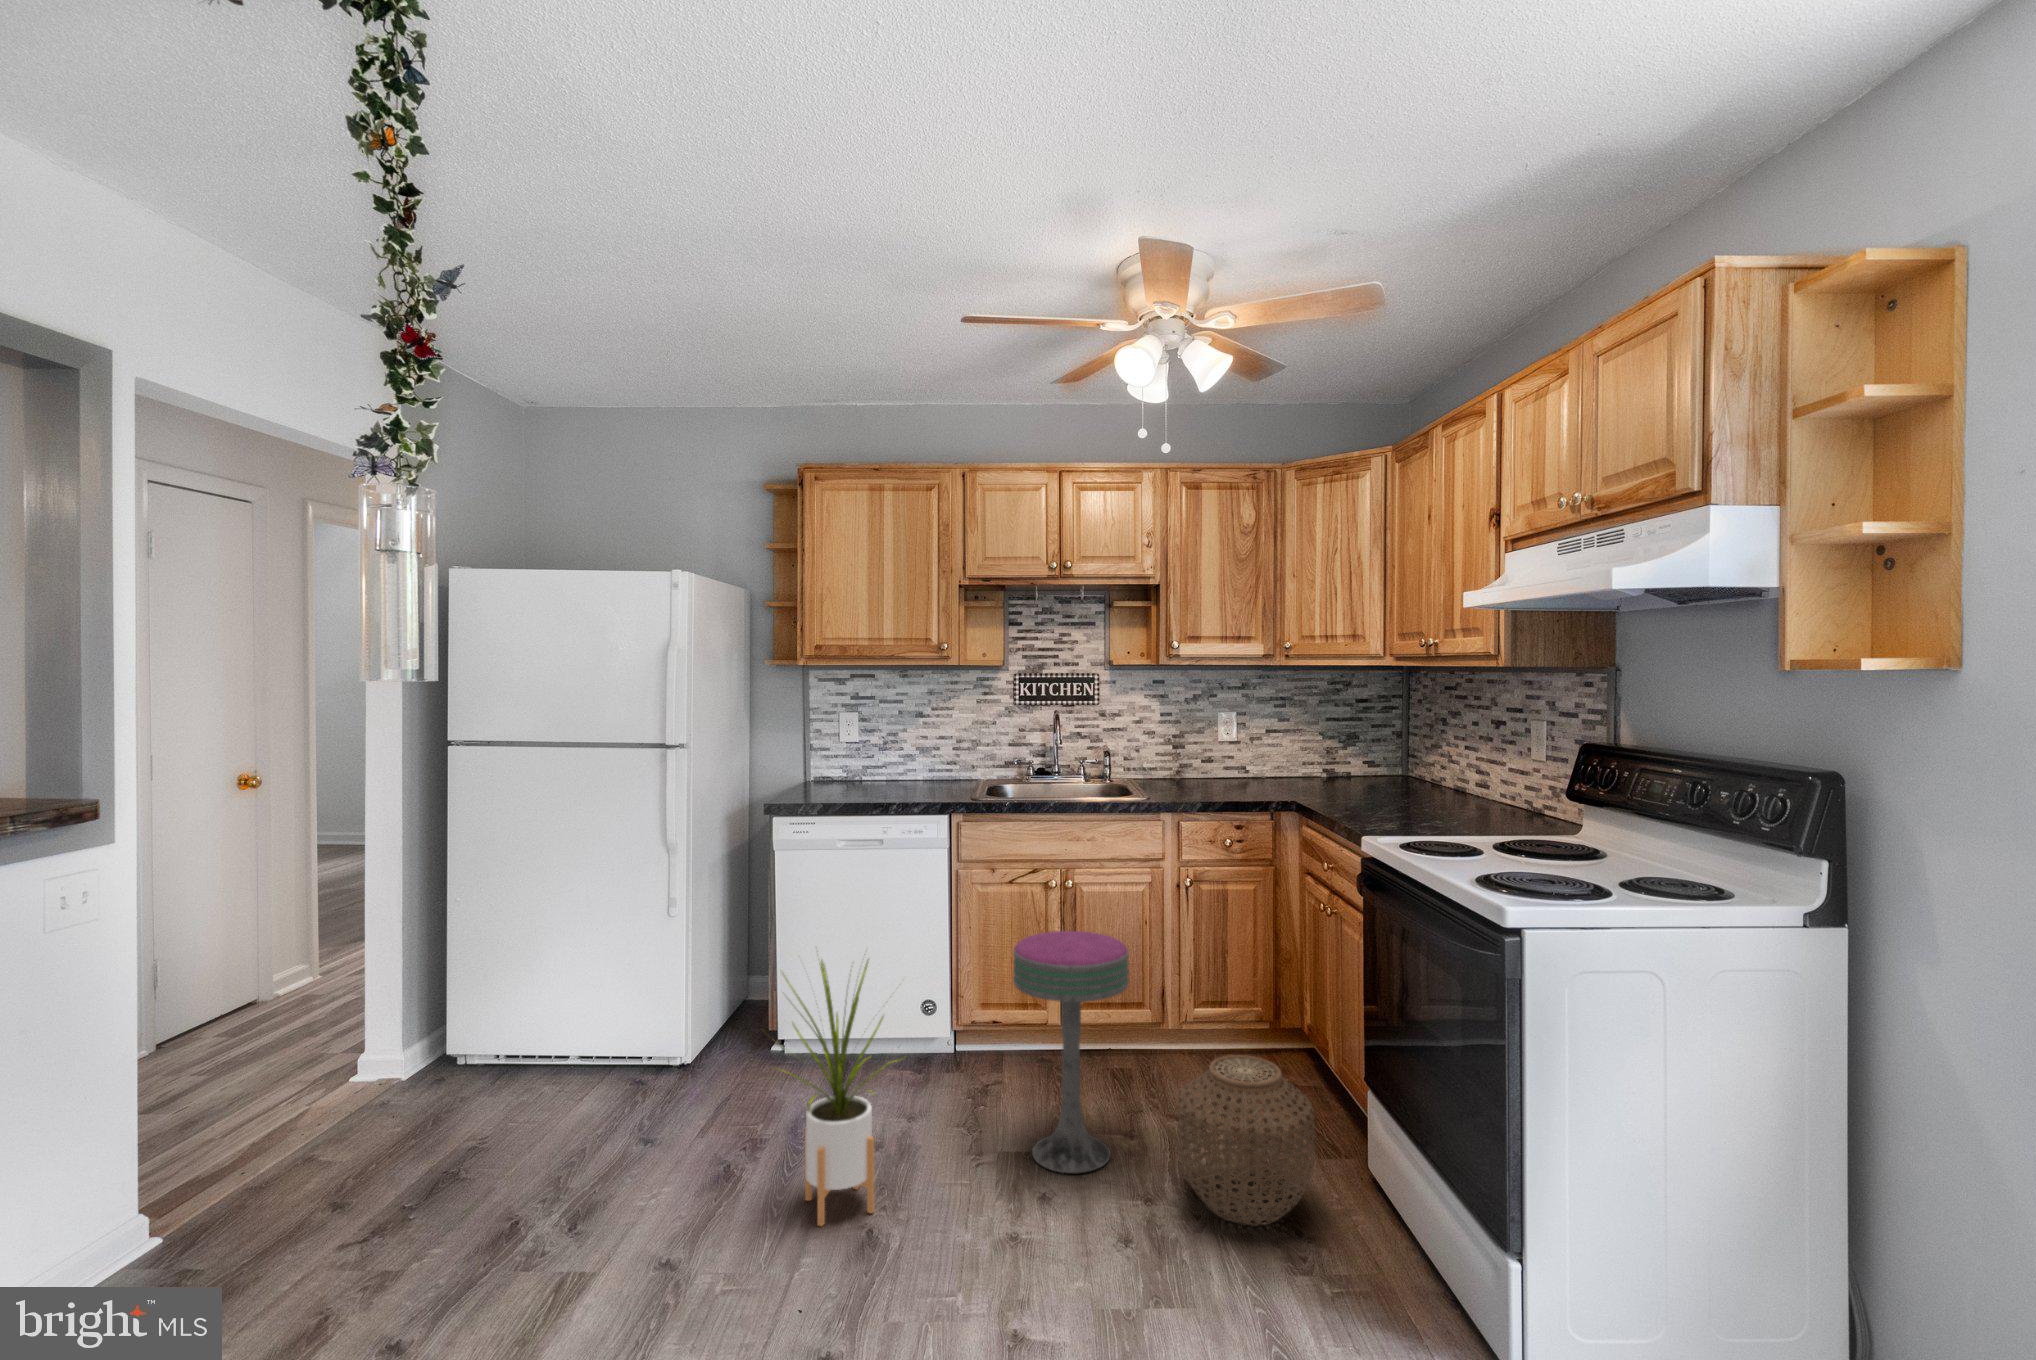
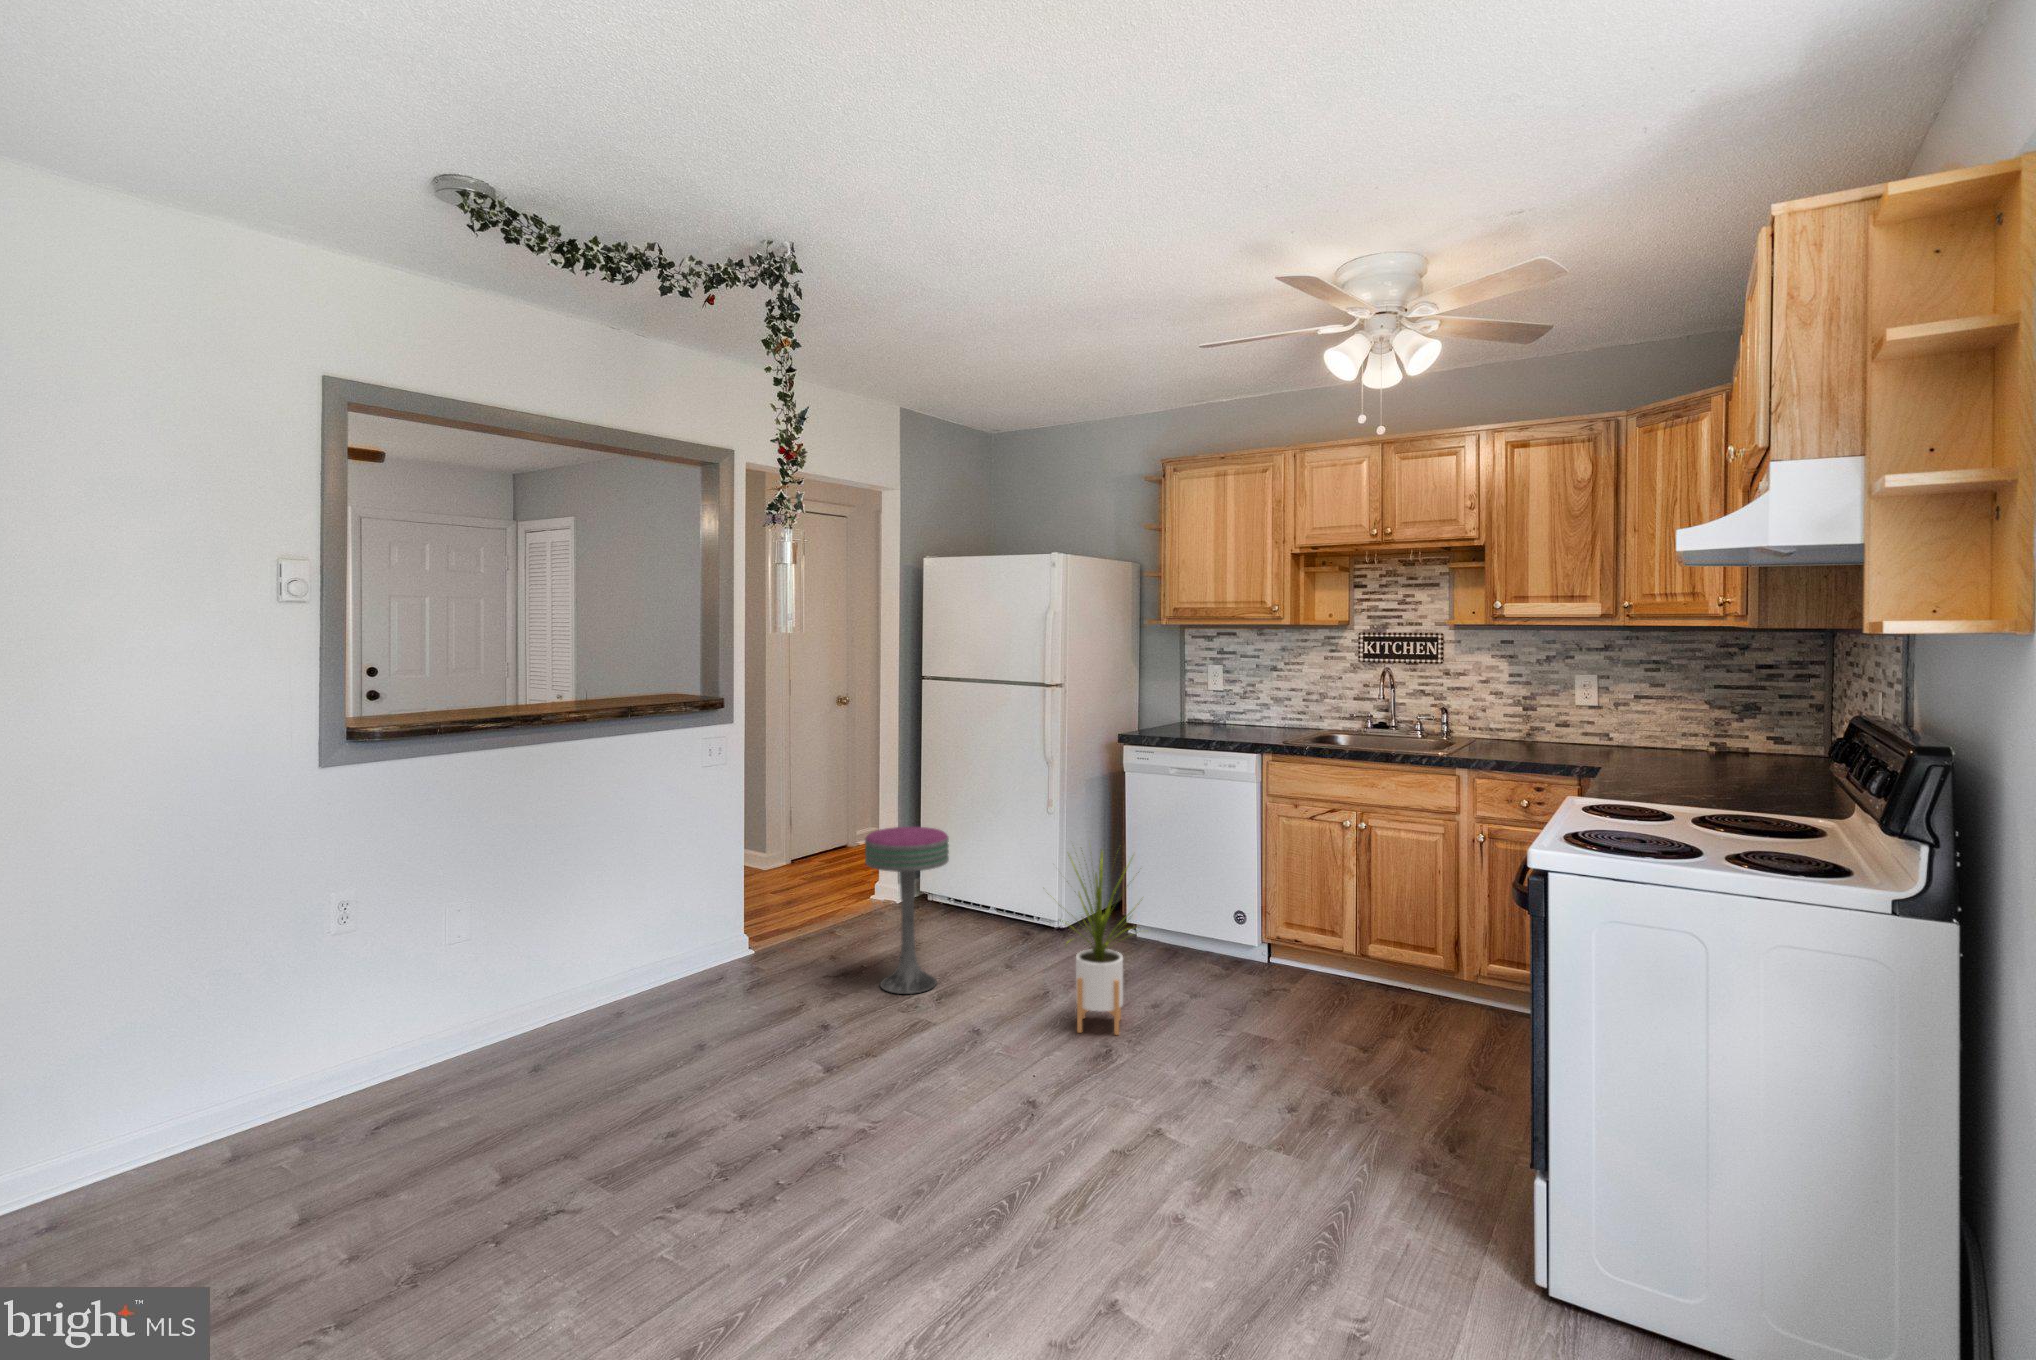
bar stool: present [1013,931,1129,1173] -> present [865,827,949,994]
woven basket: present [1177,1055,1315,1225] -> none [1347,978,1474,1122]

